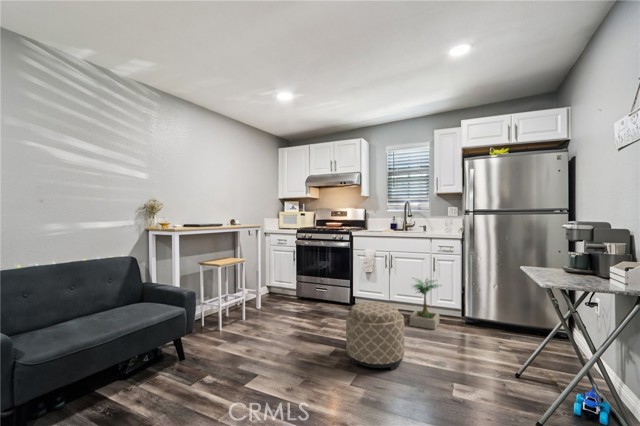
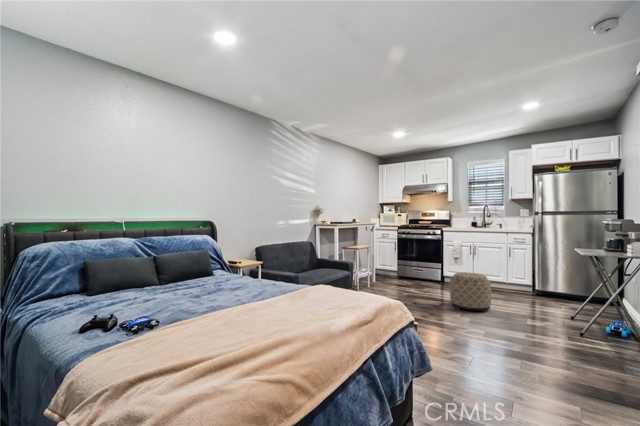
potted plant: present [410,279,439,329] -> none [490,260,519,297]

